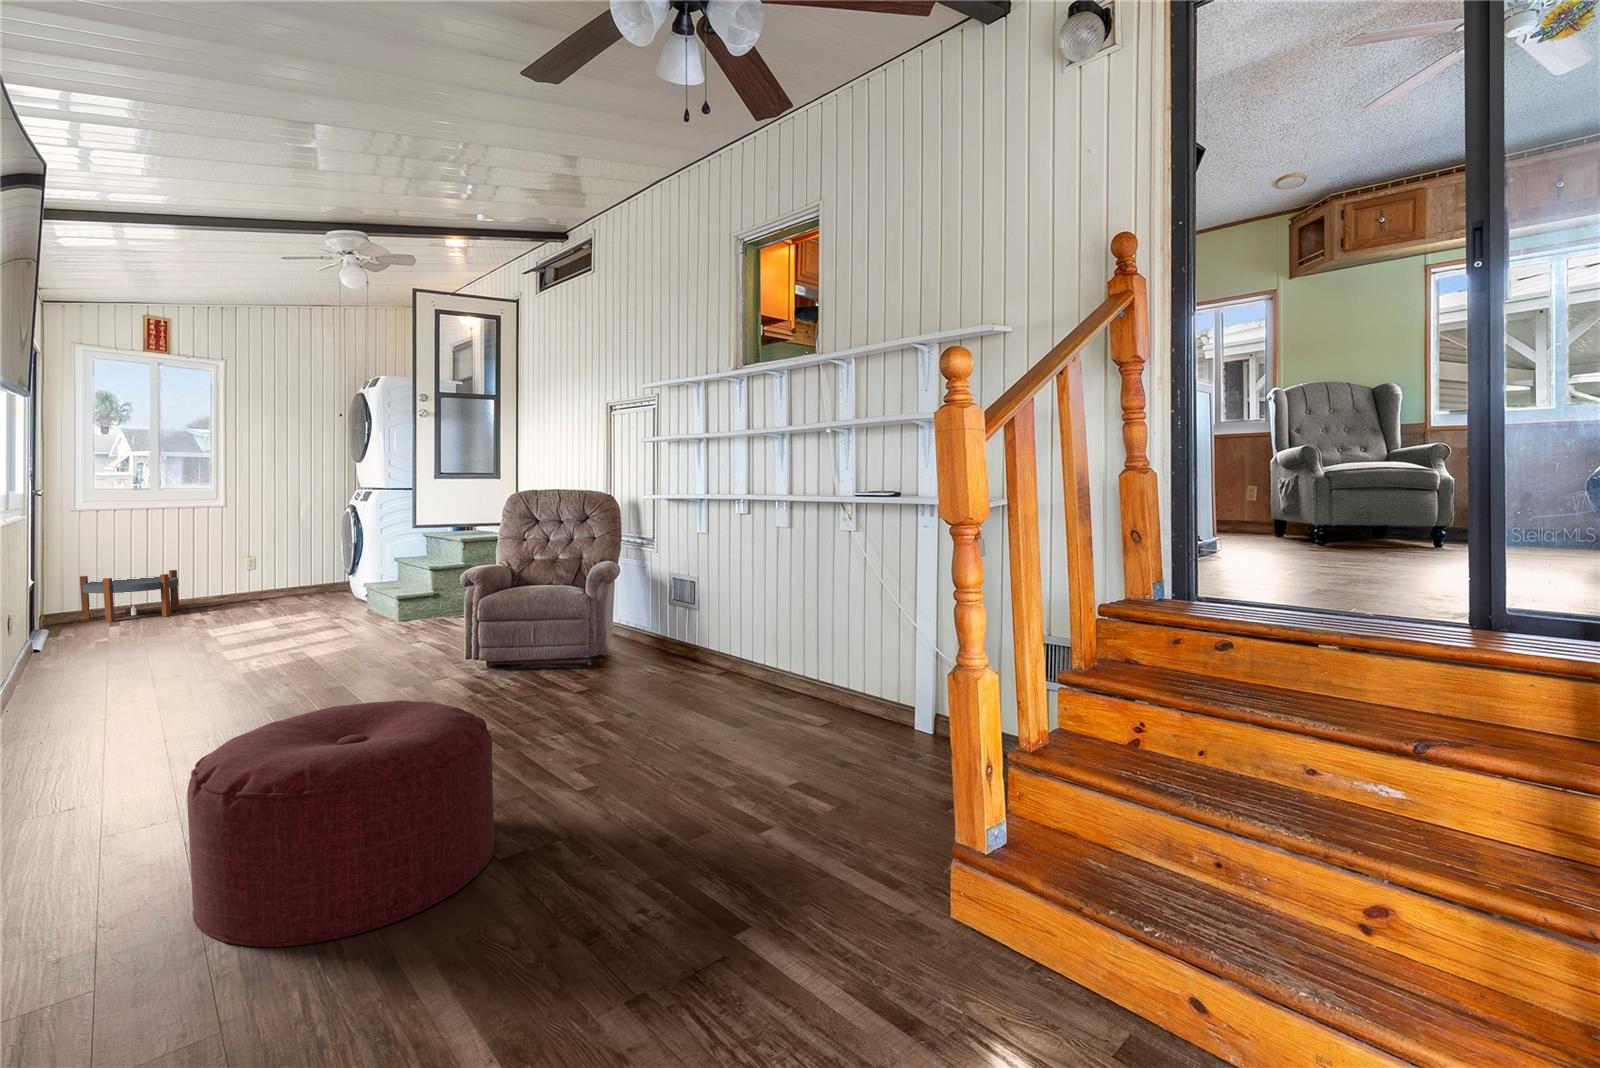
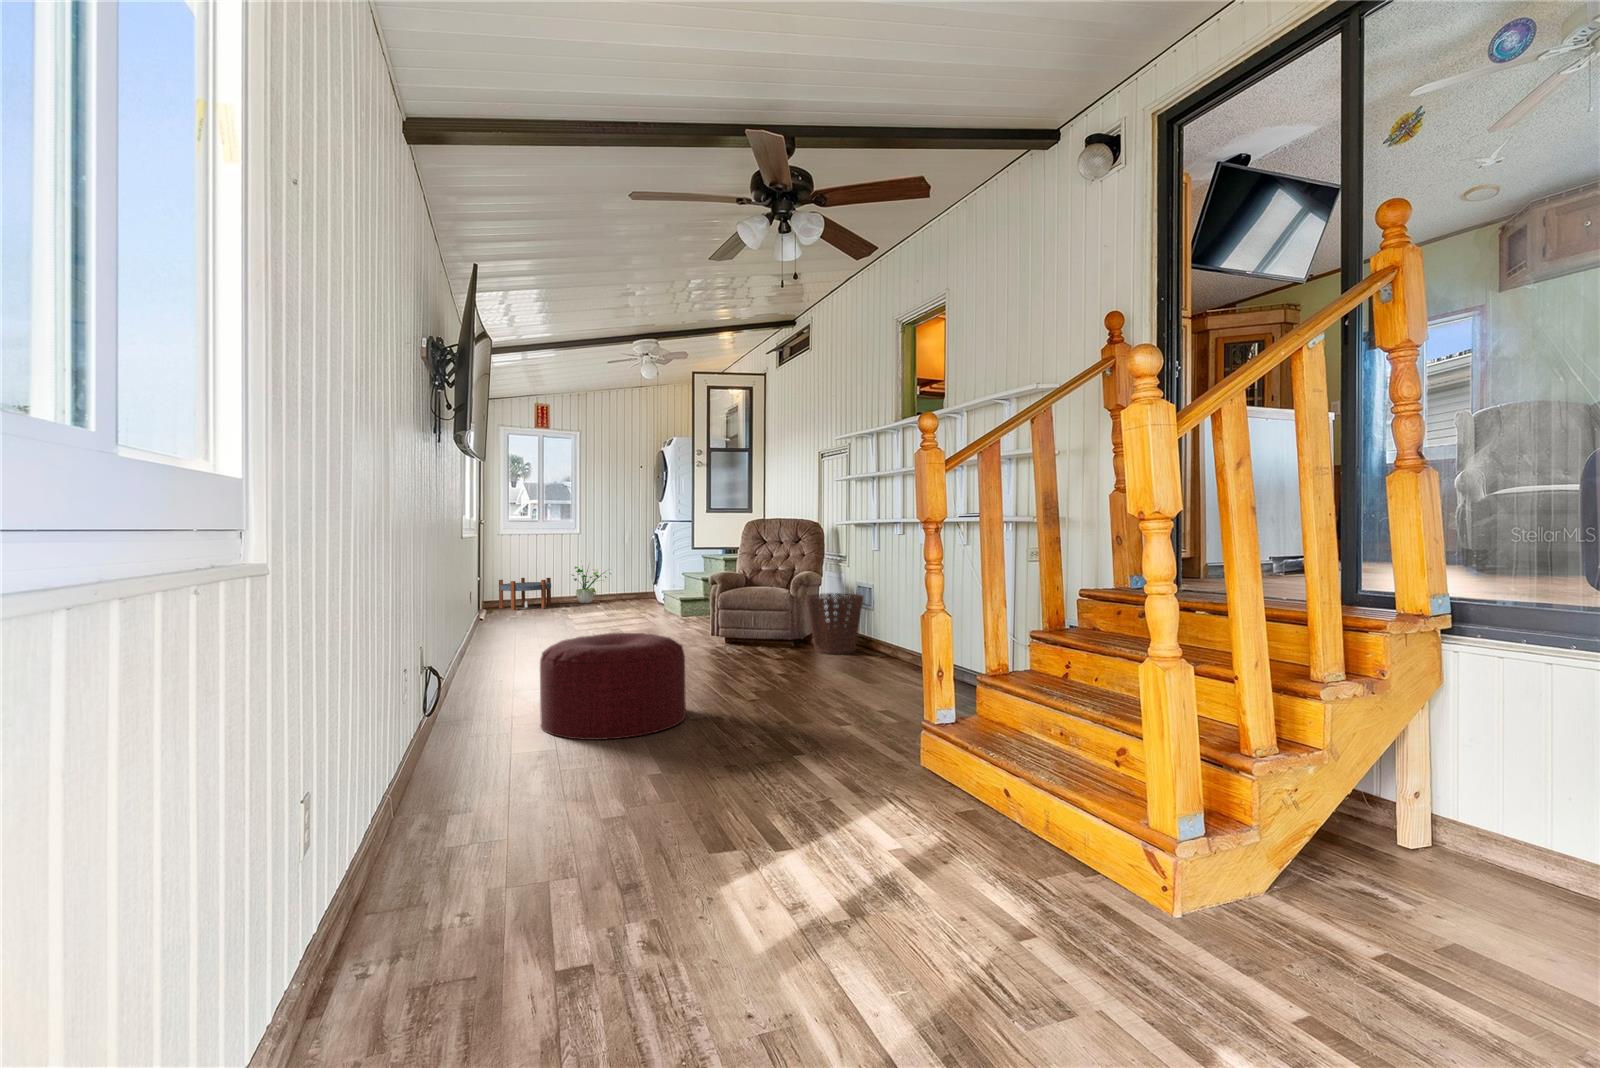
potted plant: none [208,538,284,604] -> present [572,566,611,604]
basket: none [608,590,685,673] -> present [806,593,863,654]

